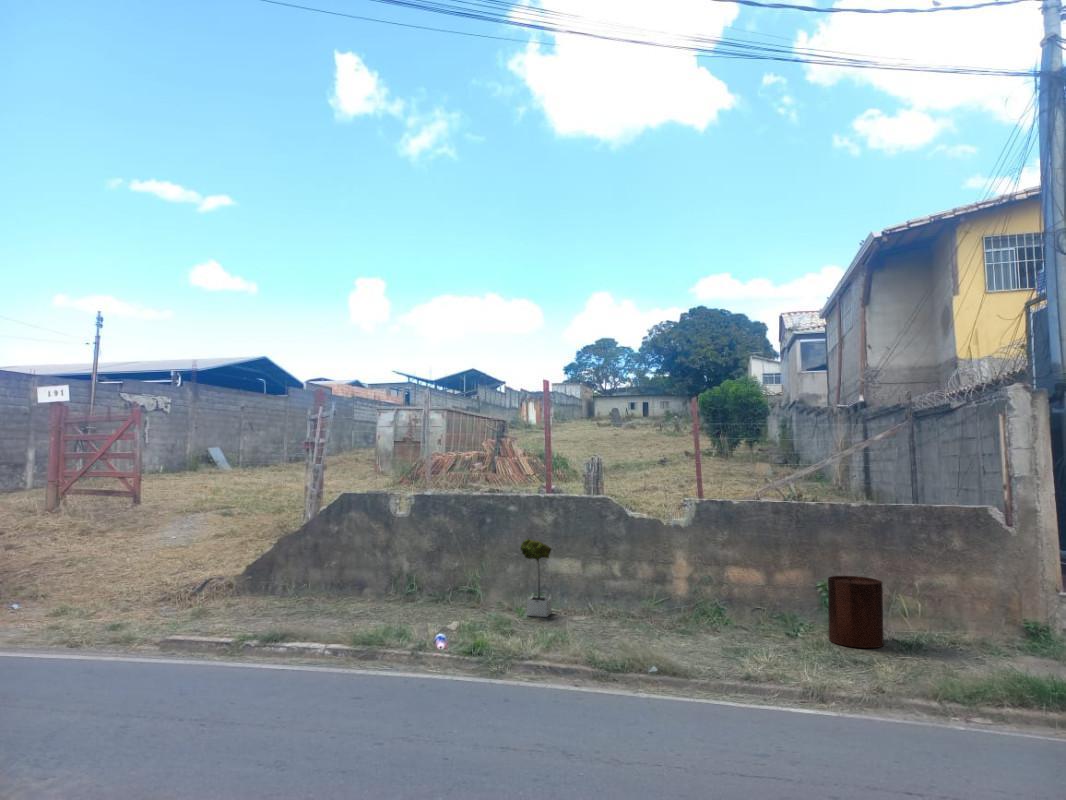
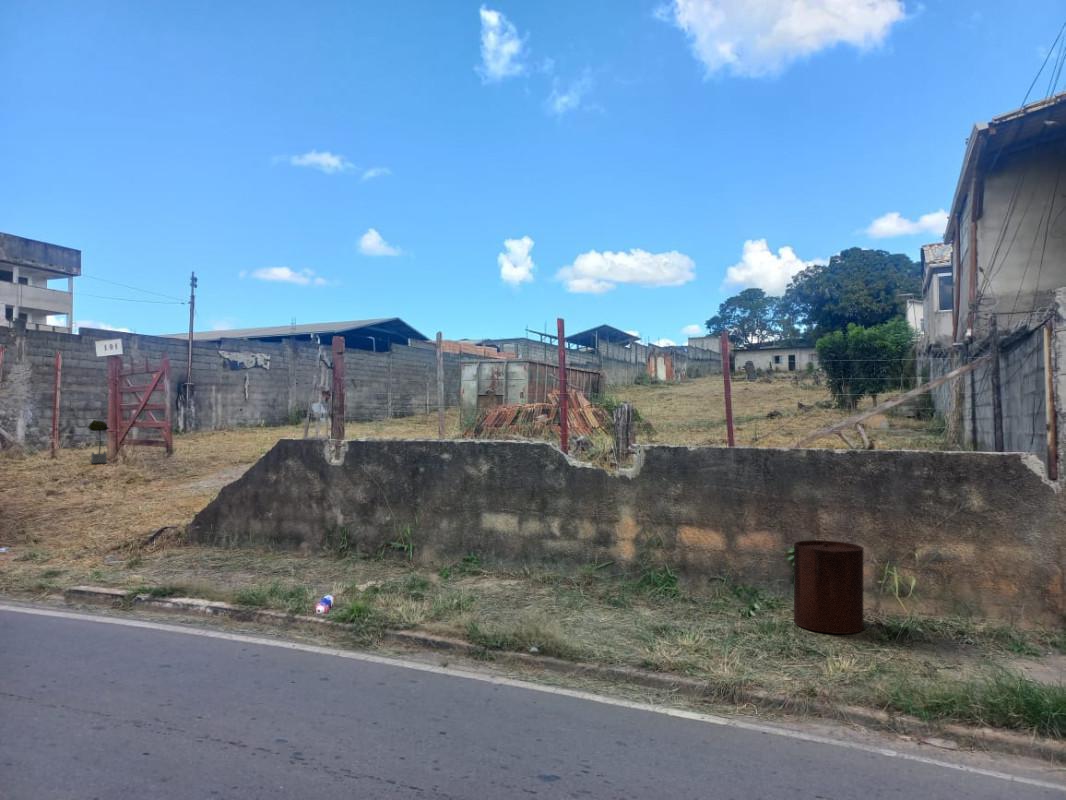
potted tree: present [521,539,552,617] -> present [89,420,109,463]

